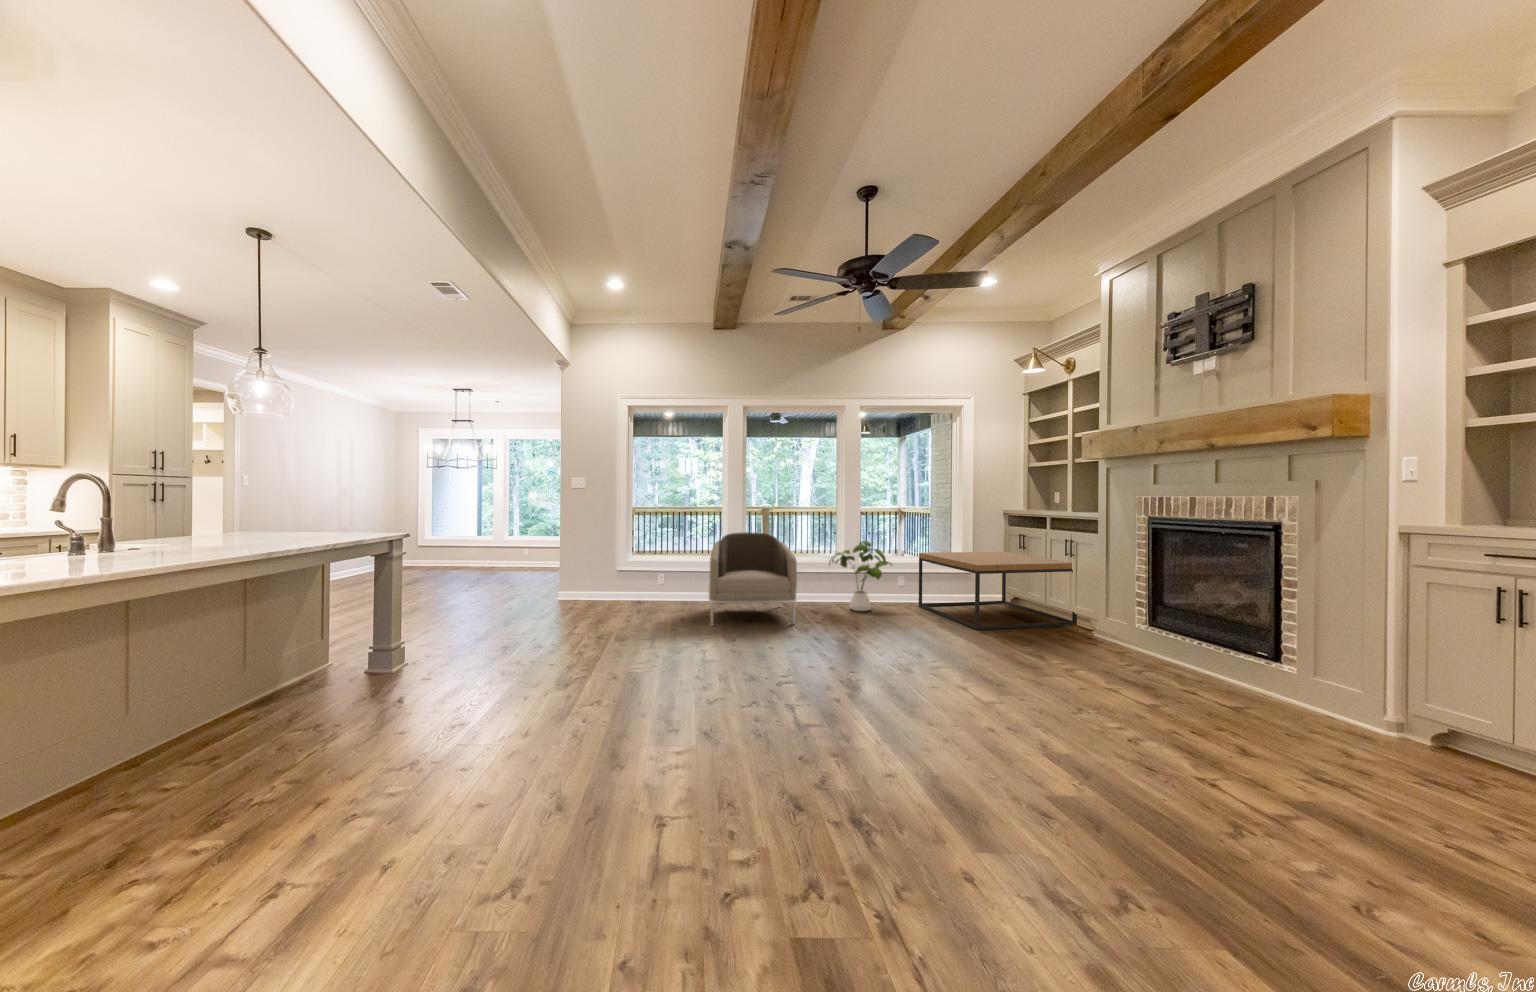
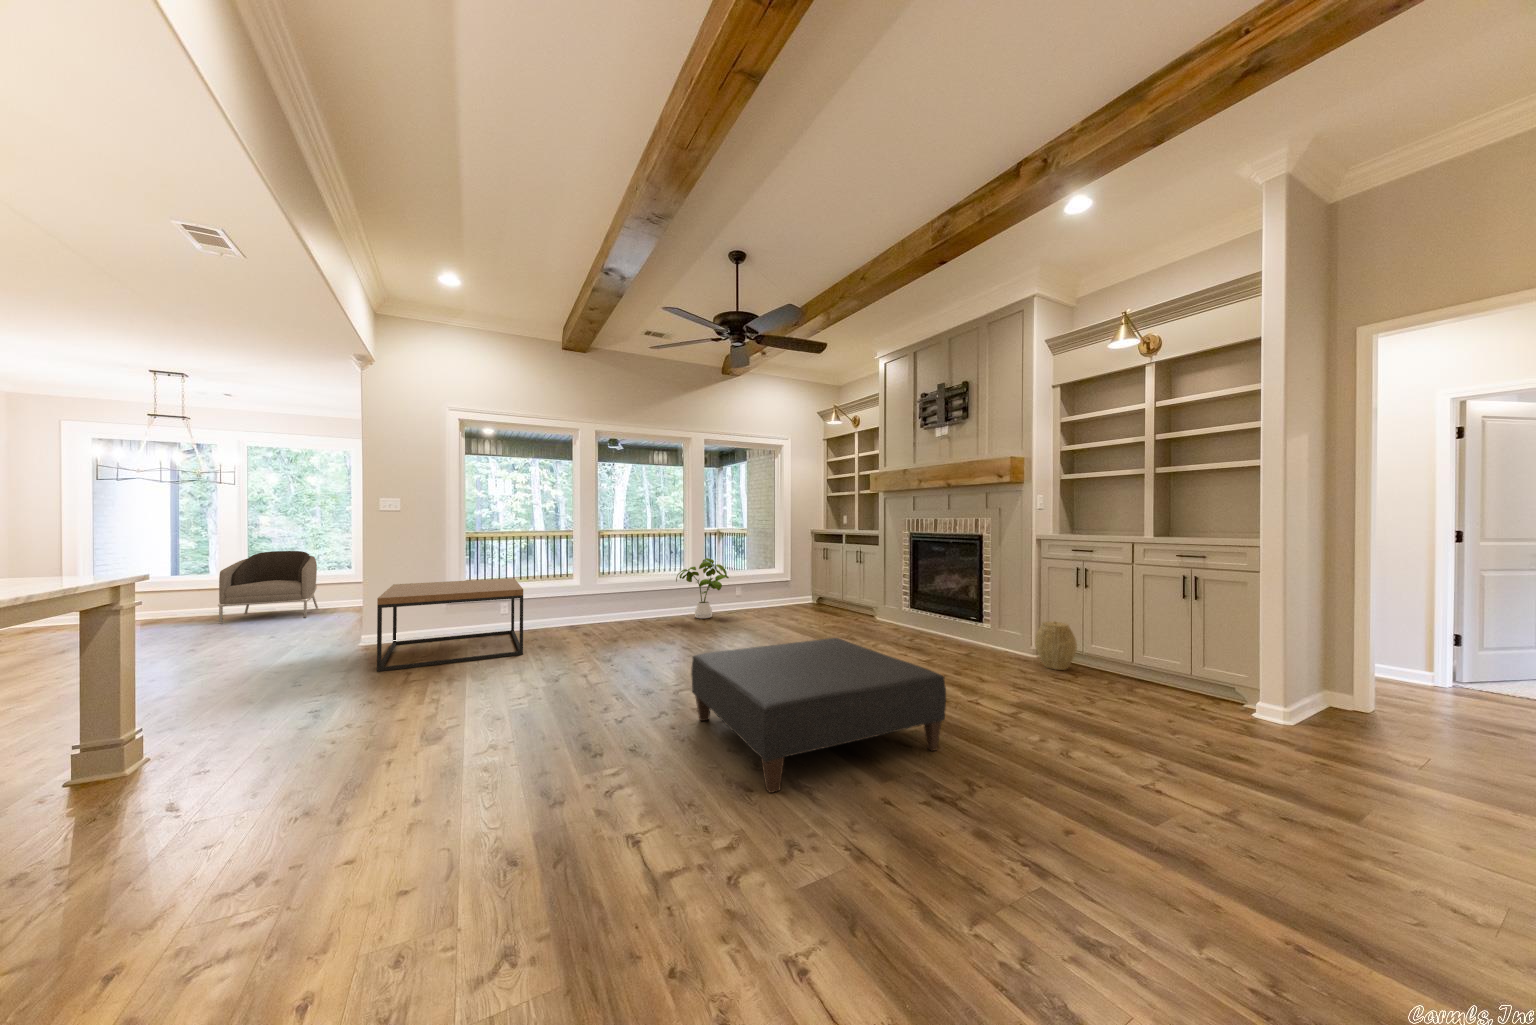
armchair: present [708,532,797,626] -> present [218,551,318,624]
coffee table: present [919,552,1077,630] -> present [377,578,523,671]
ottoman: none [778,668,1181,928] -> present [691,638,946,793]
woven basket: none [1394,680,1501,774] -> present [1035,621,1077,670]

